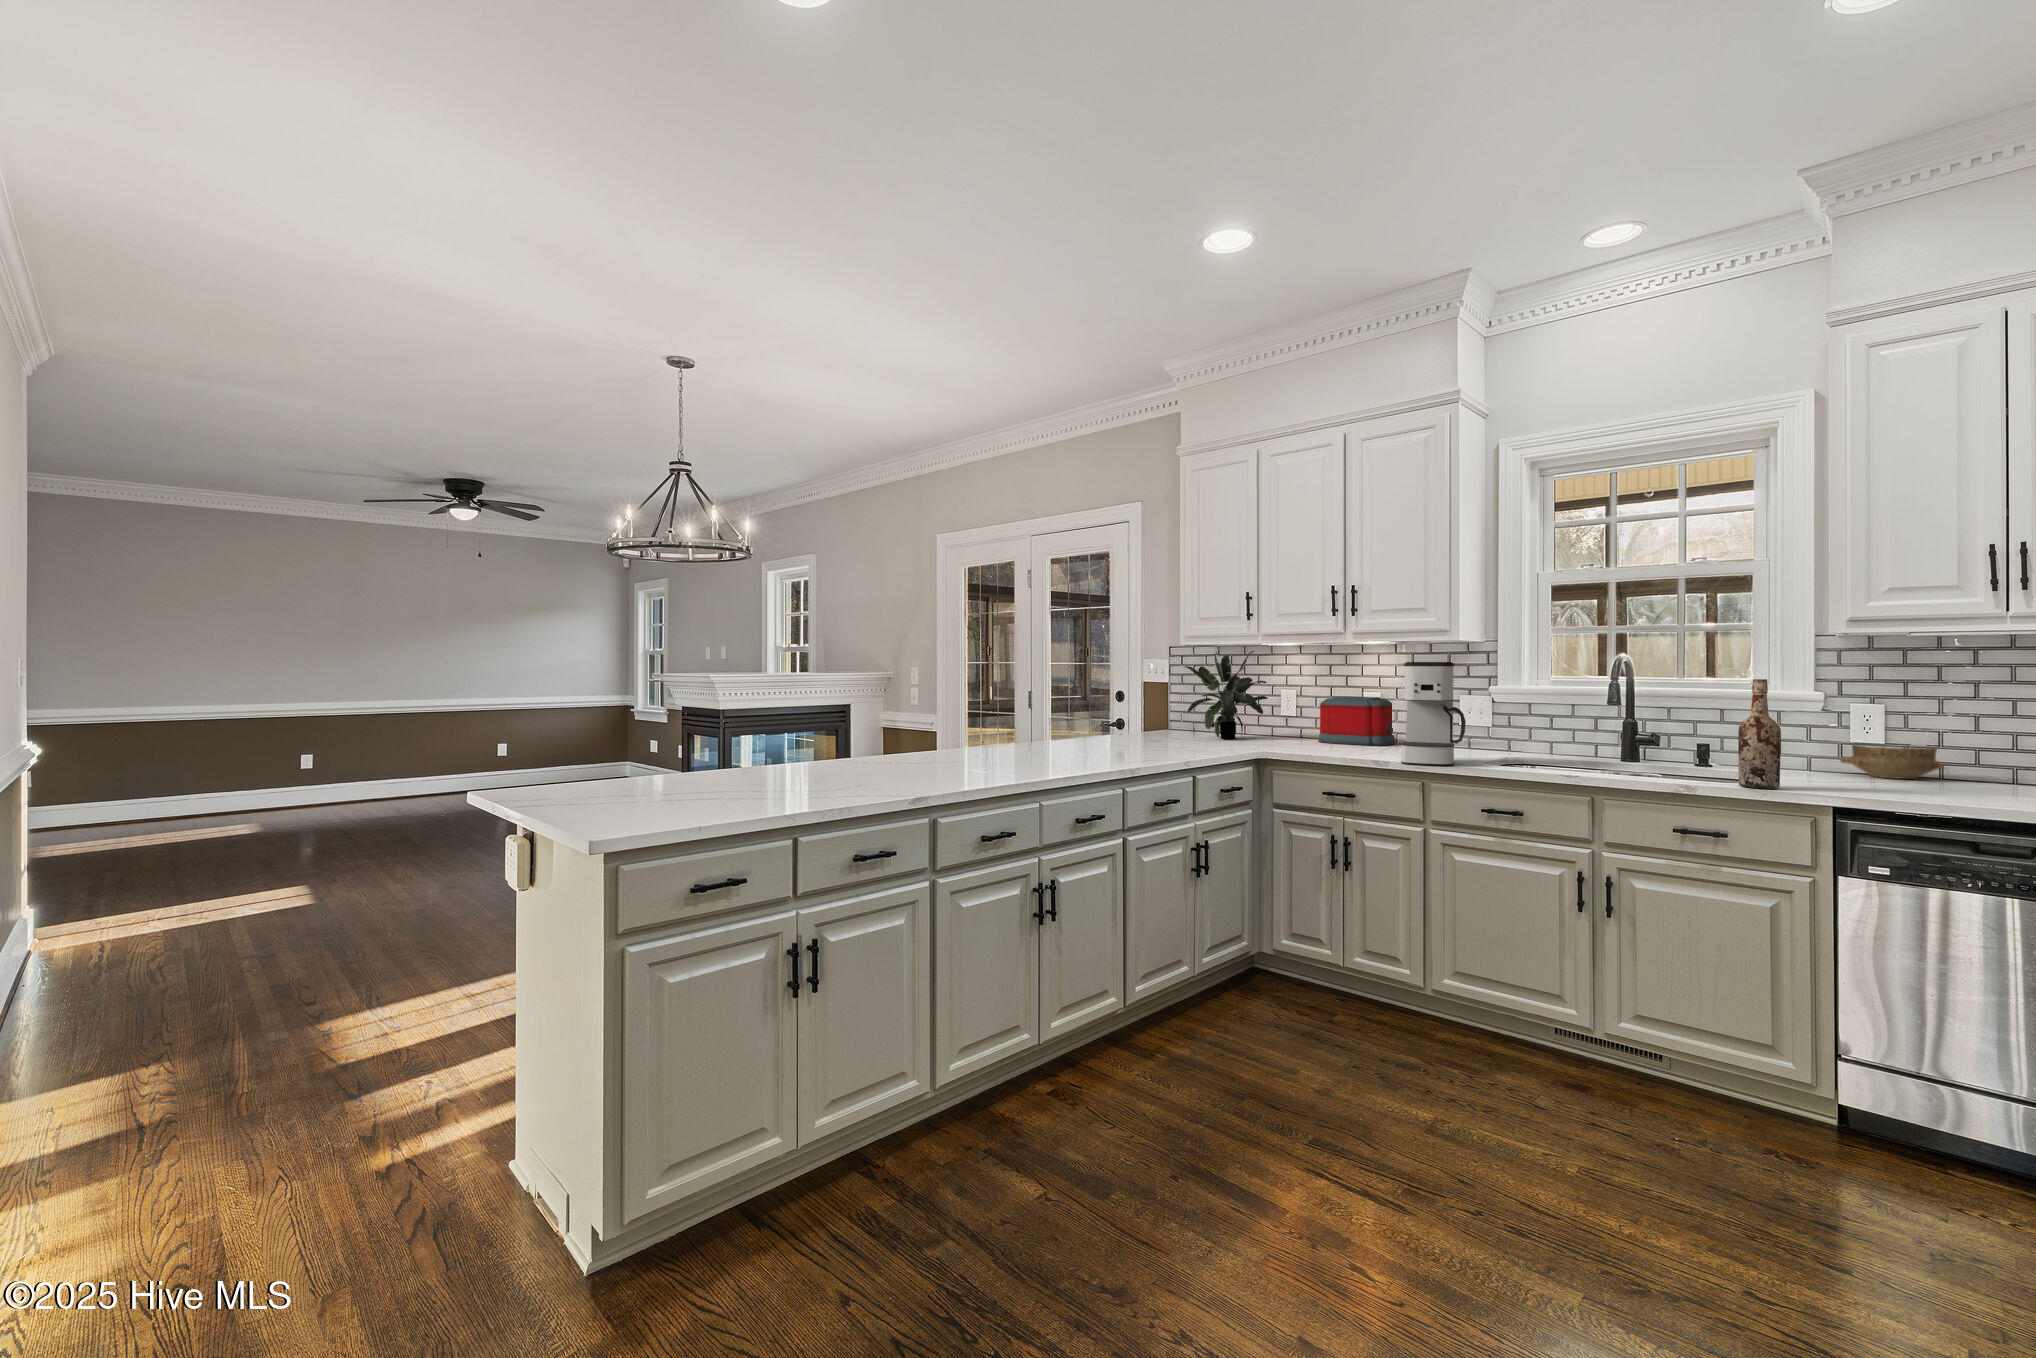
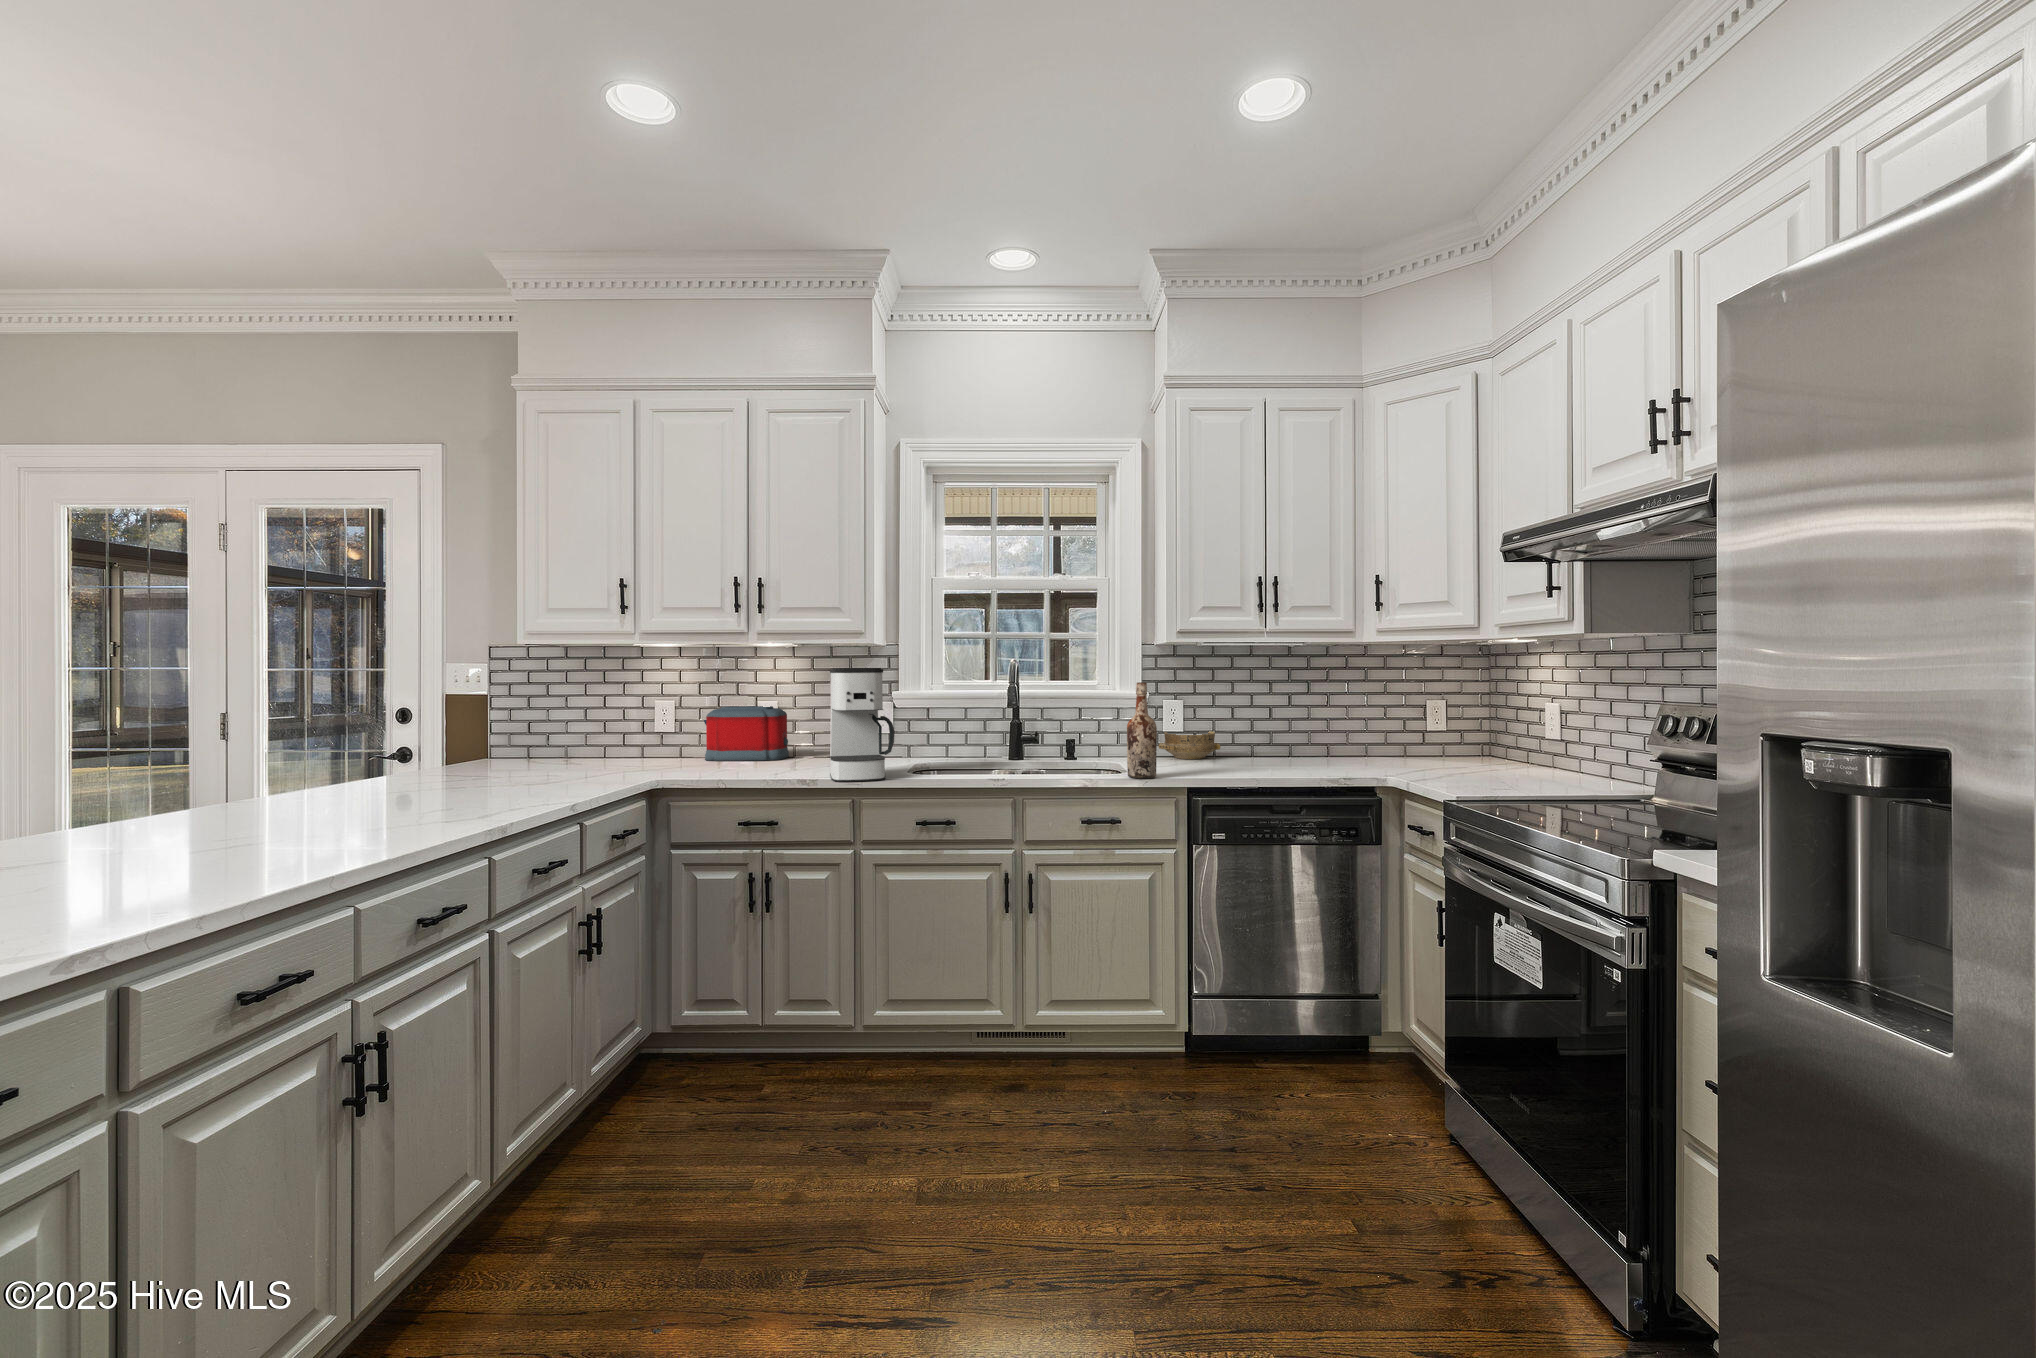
potted plant: present [1185,651,1268,739] -> none [525,654,643,765]

